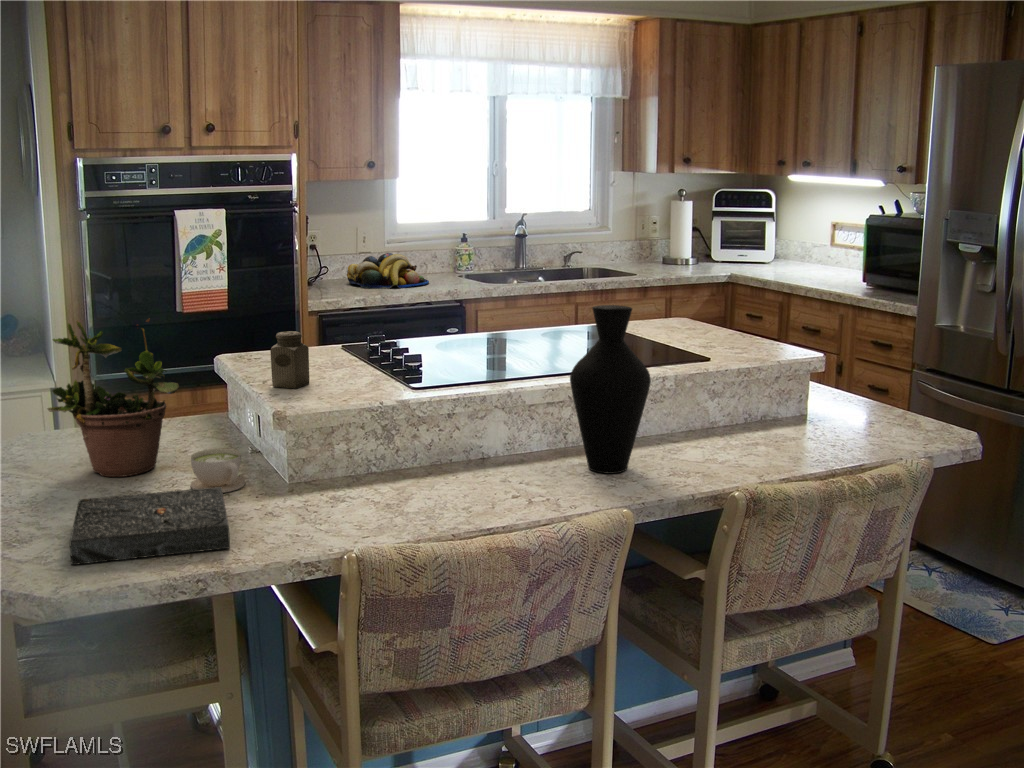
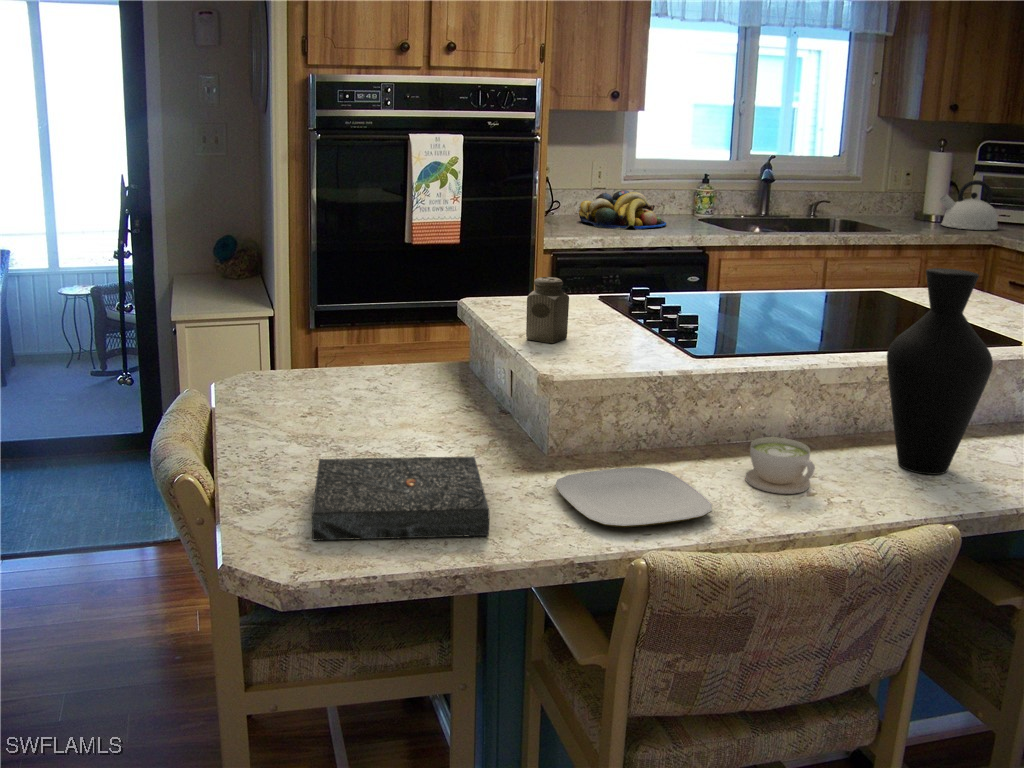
kettle: none [671,231,722,274] -> present [940,180,998,230]
potted plant: present [48,319,179,477] -> none [286,238,428,431]
coffee cup: present [191,449,245,493] -> present [745,437,815,494]
plate: none [293,486,424,532] -> present [555,467,712,527]

